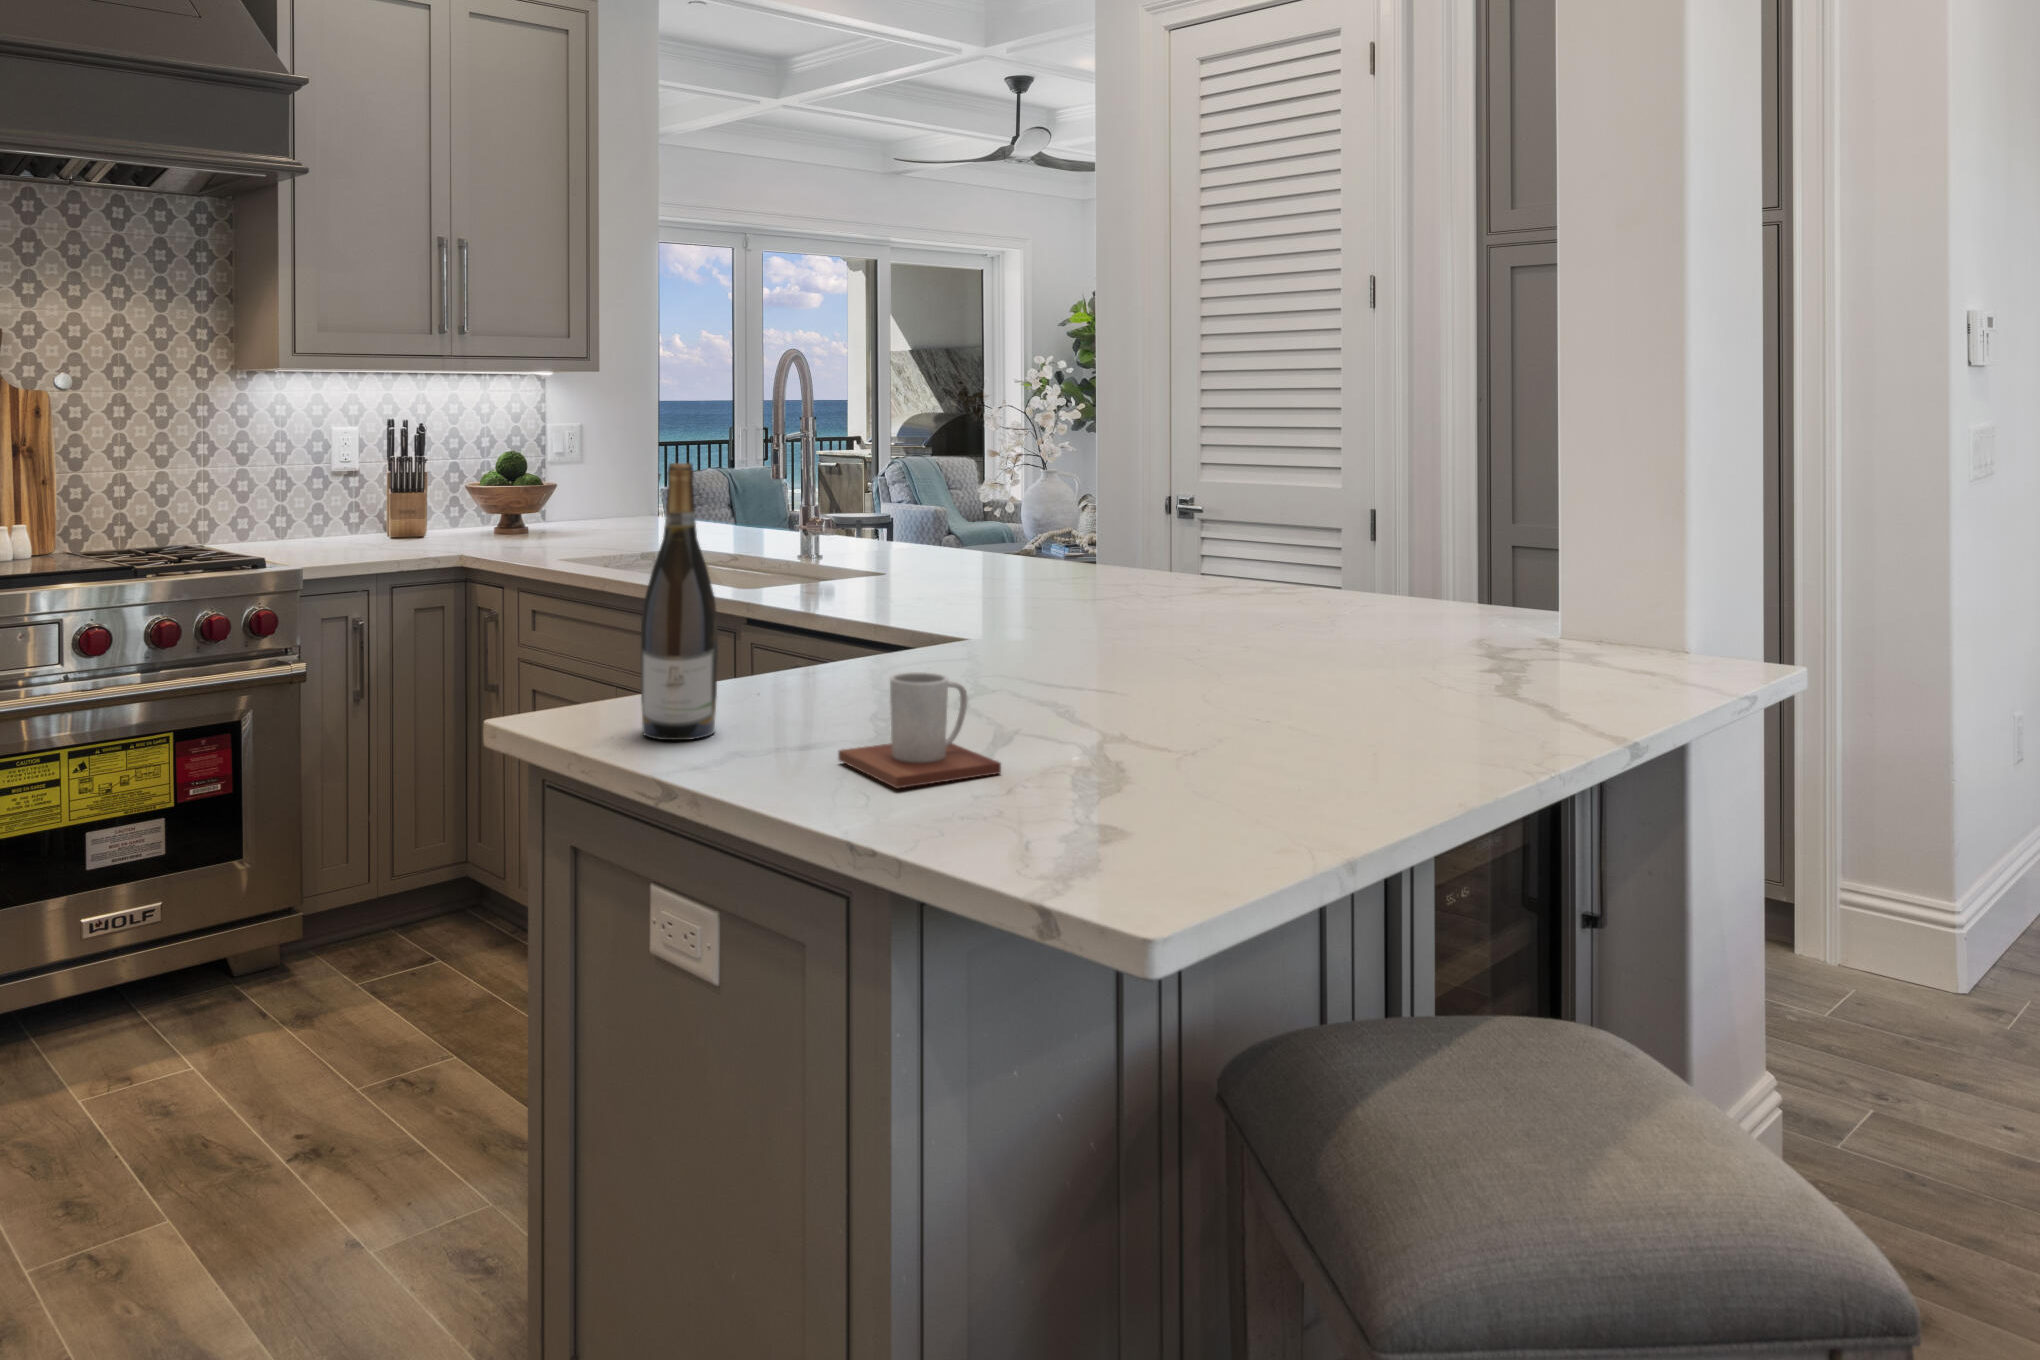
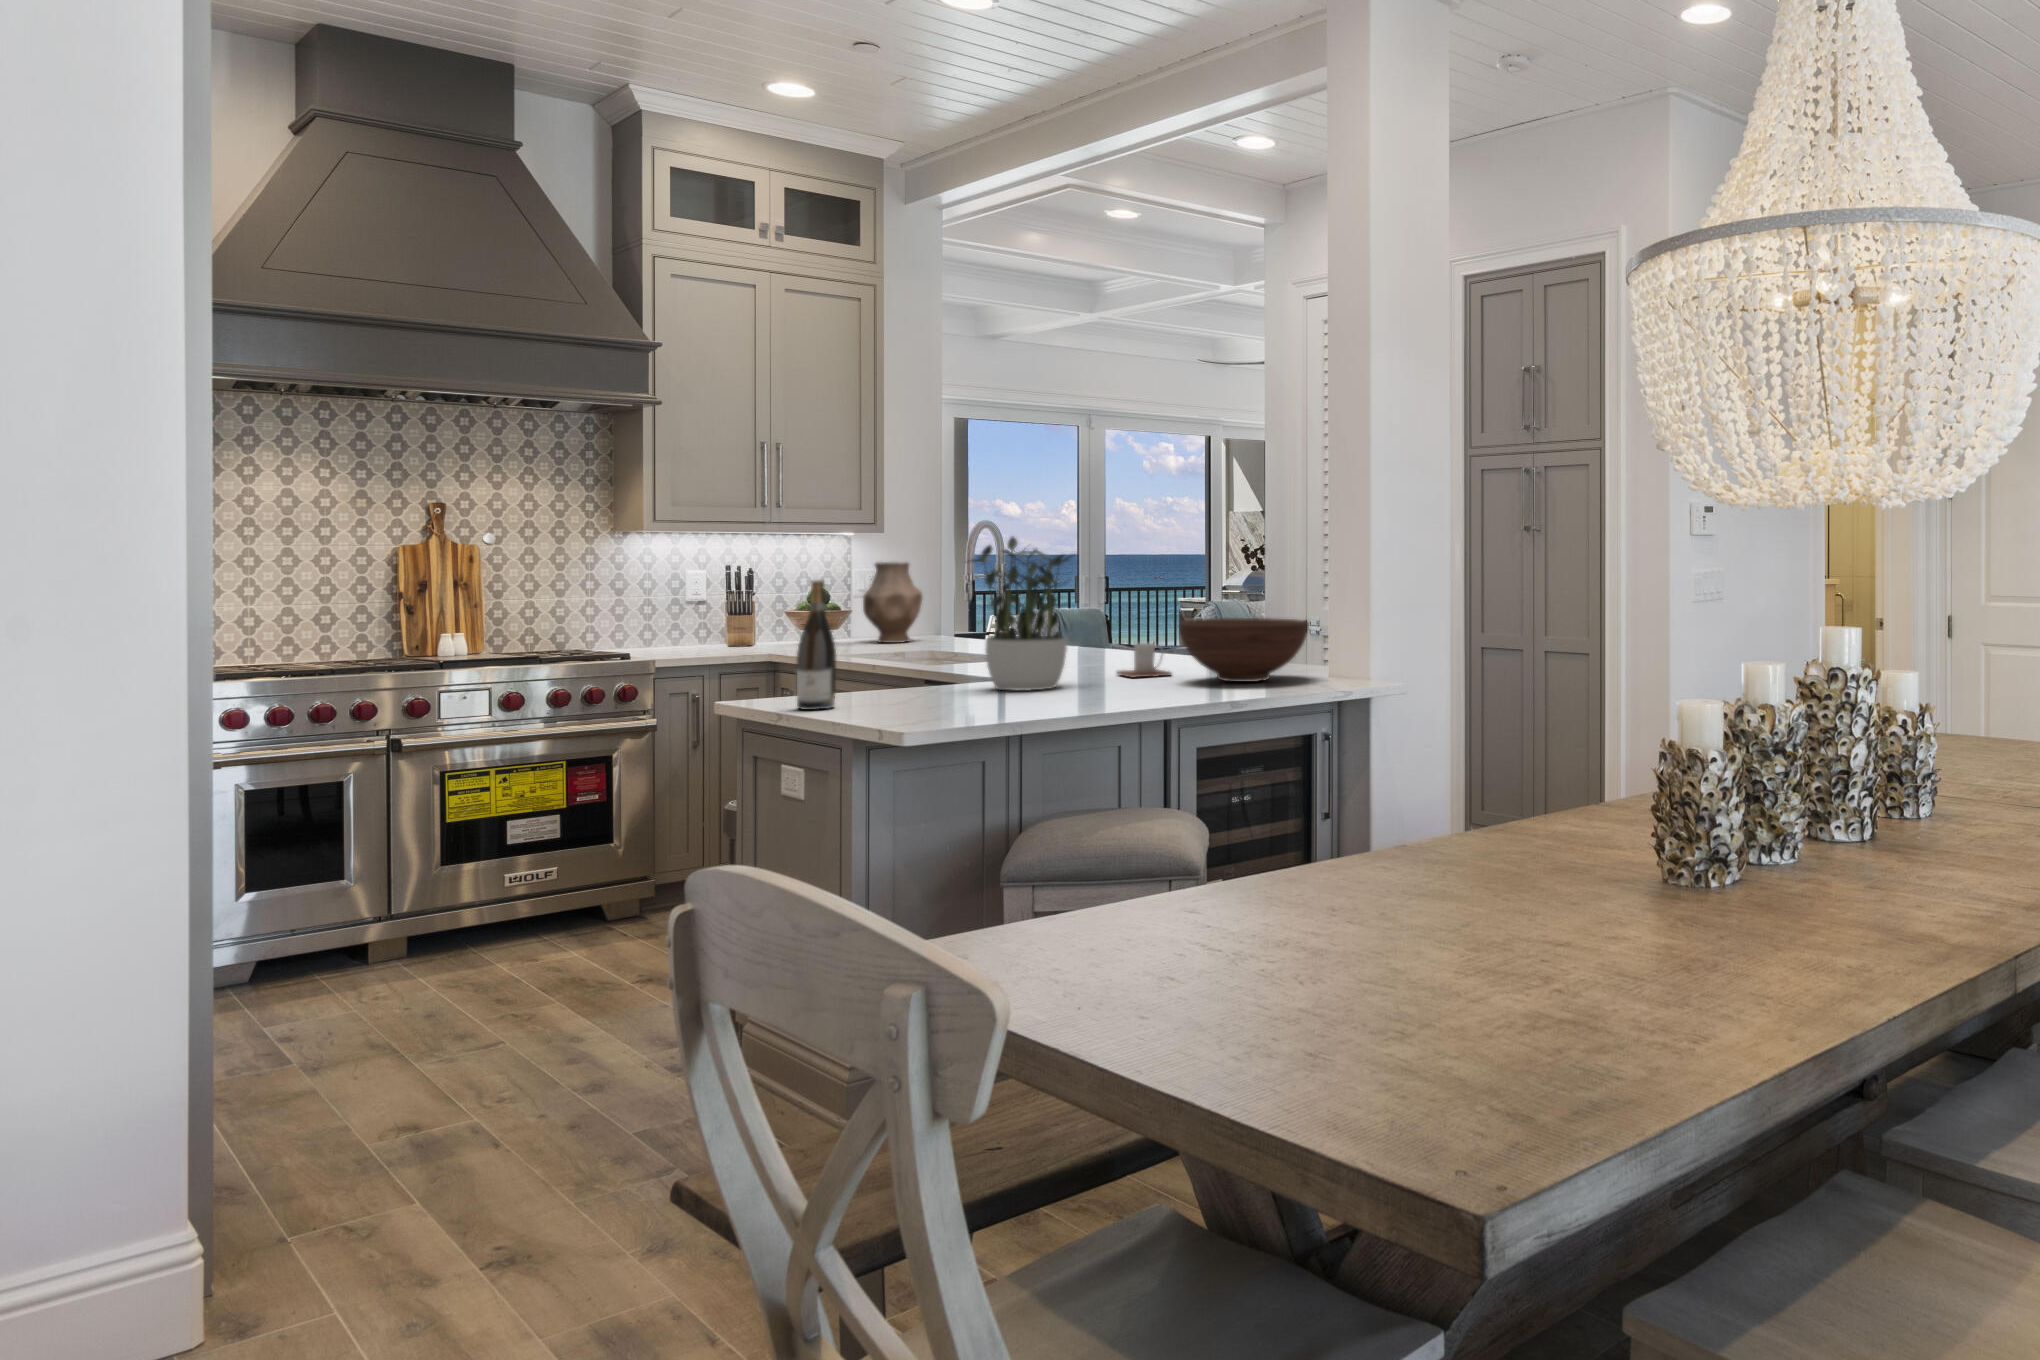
potted plant: none [908,370,1092,672] -> present [968,536,1070,691]
vase: none [575,414,656,531] -> present [863,562,923,643]
fruit bowl: none [1271,522,1532,652] -> present [1179,618,1309,682]
mug: present [838,672,1001,788] -> present [1117,643,1171,677]

